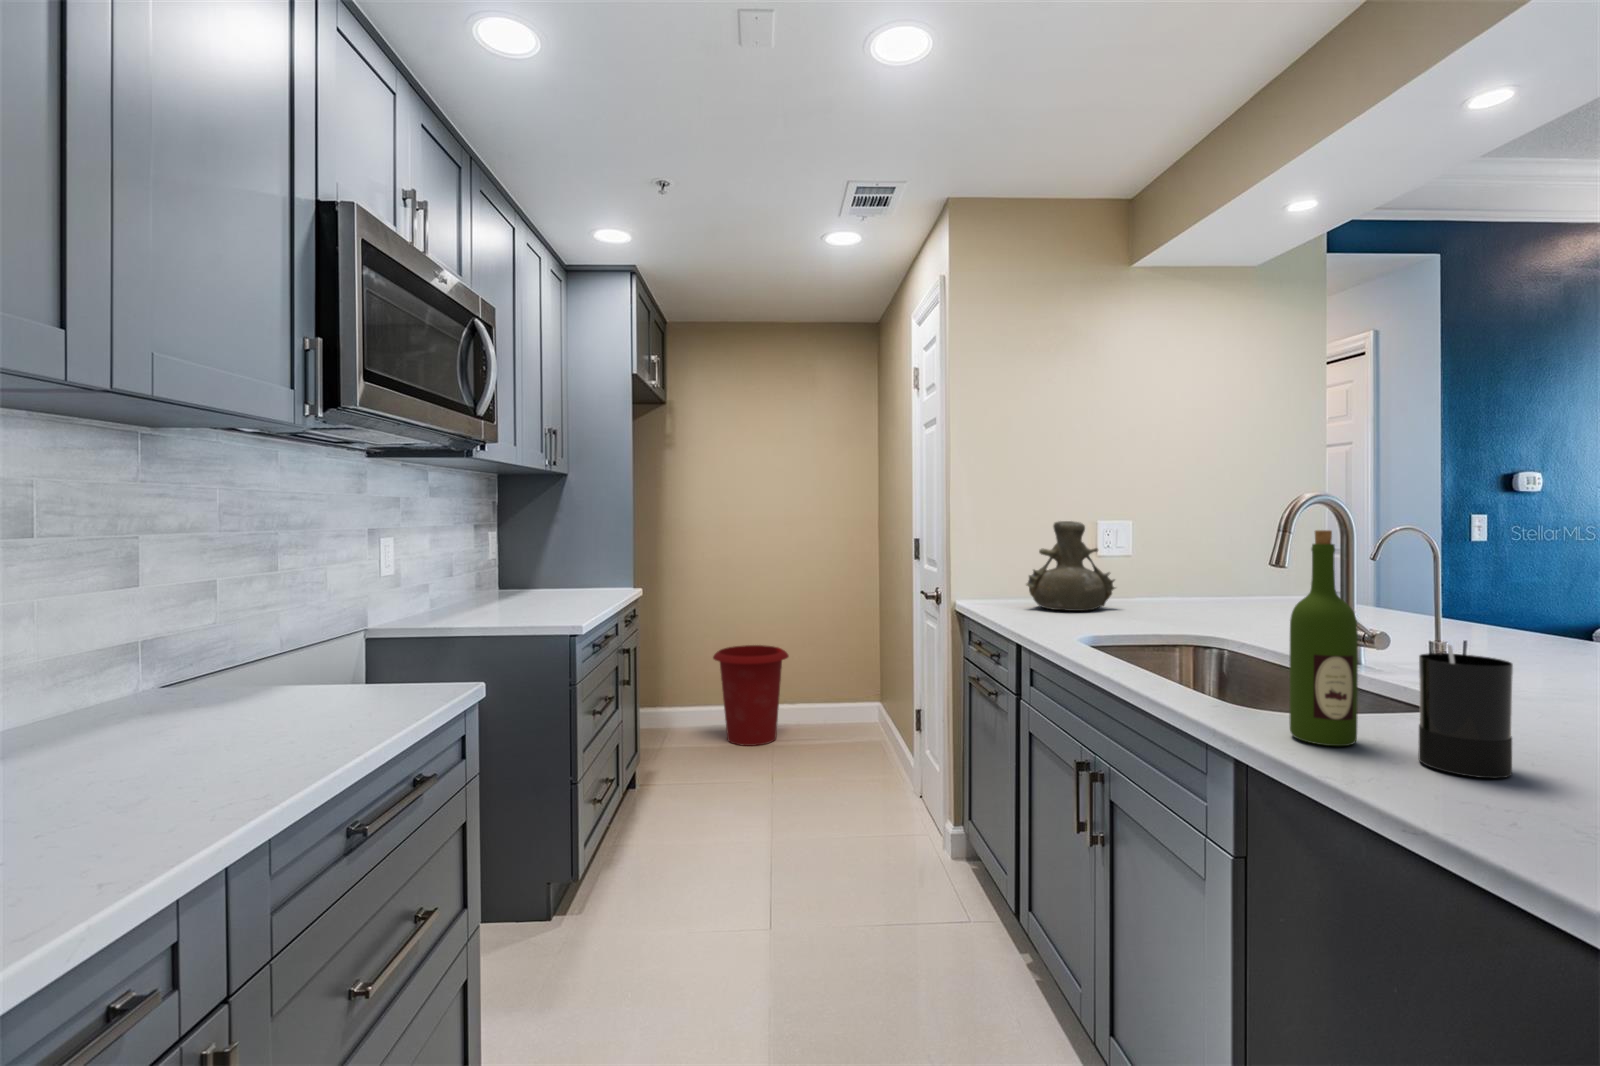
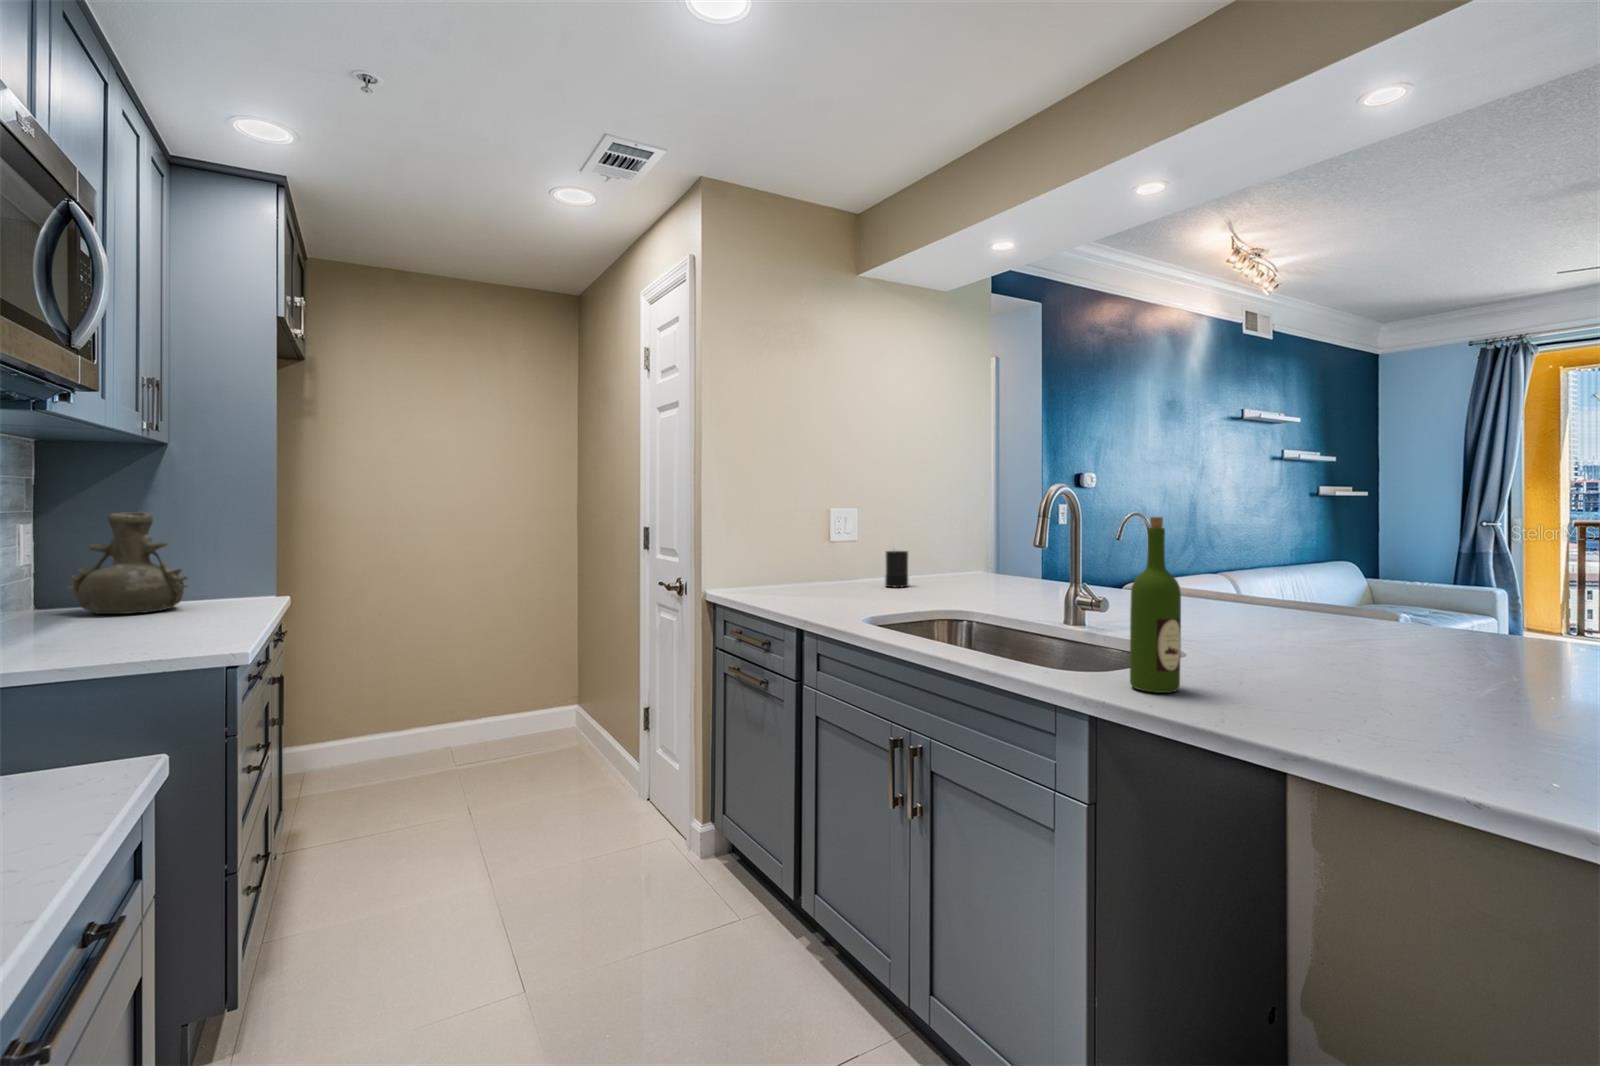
vase: present [1026,521,1115,611] -> present [67,512,188,614]
candle: present [1419,642,1513,778] -> present [885,550,908,588]
waste bin: present [713,645,789,746] -> none [370,657,471,778]

